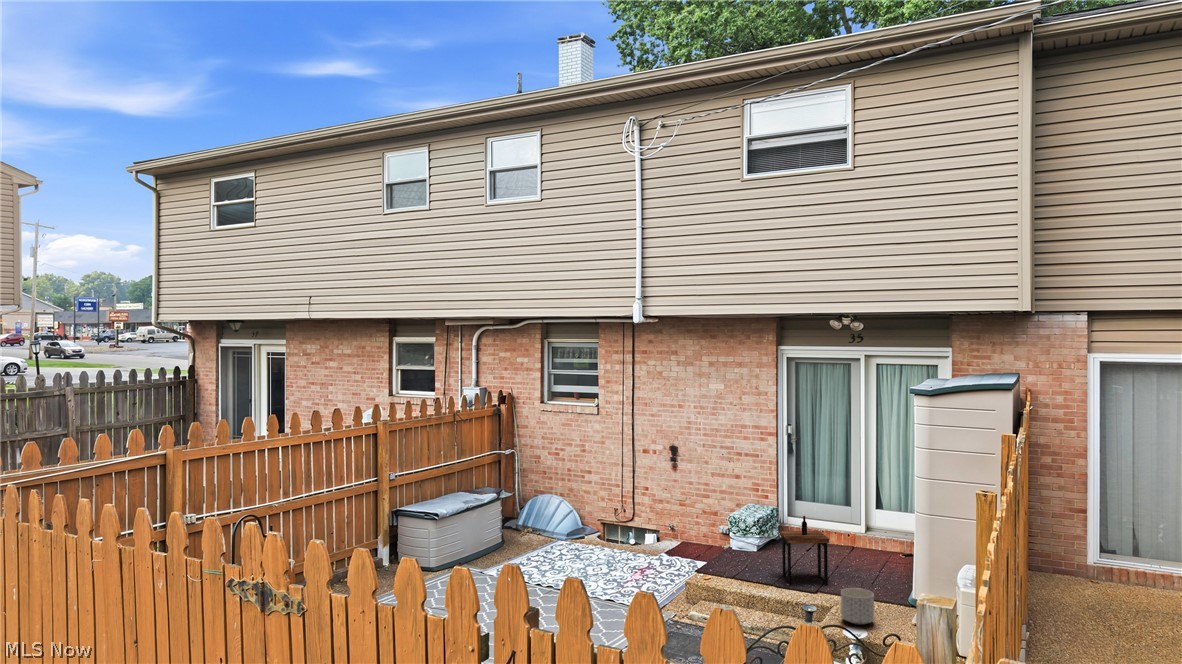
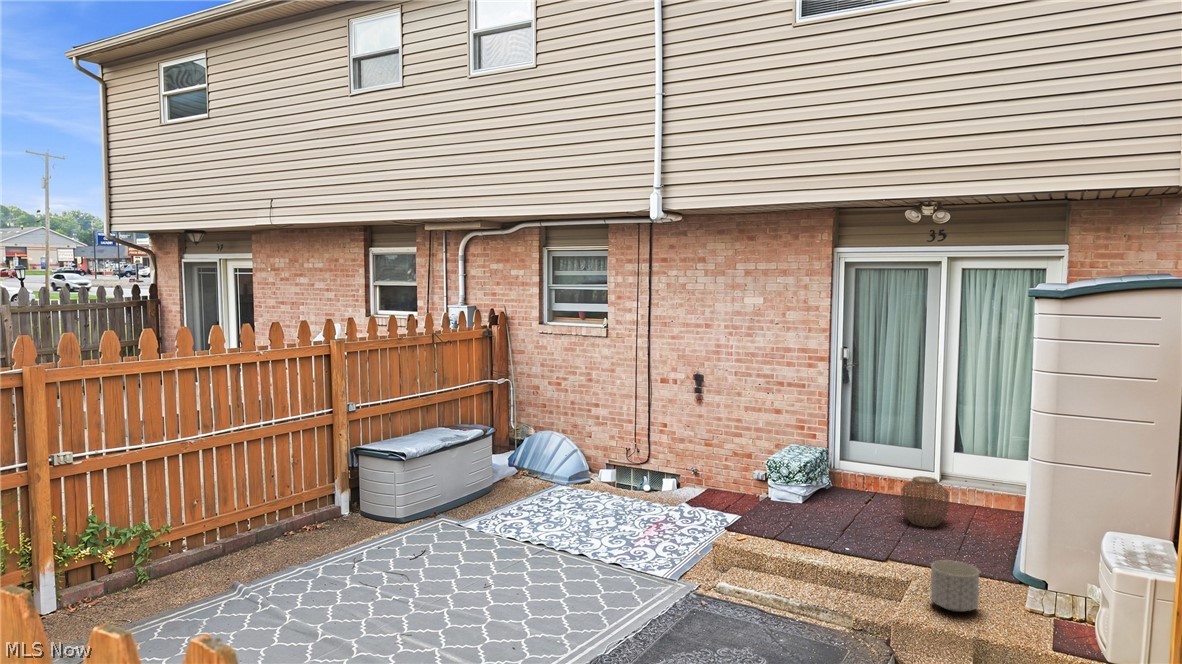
side table: present [780,516,829,585] -> none [838,461,906,552]
woven basket: none [831,528,867,568] -> present [901,476,949,527]

